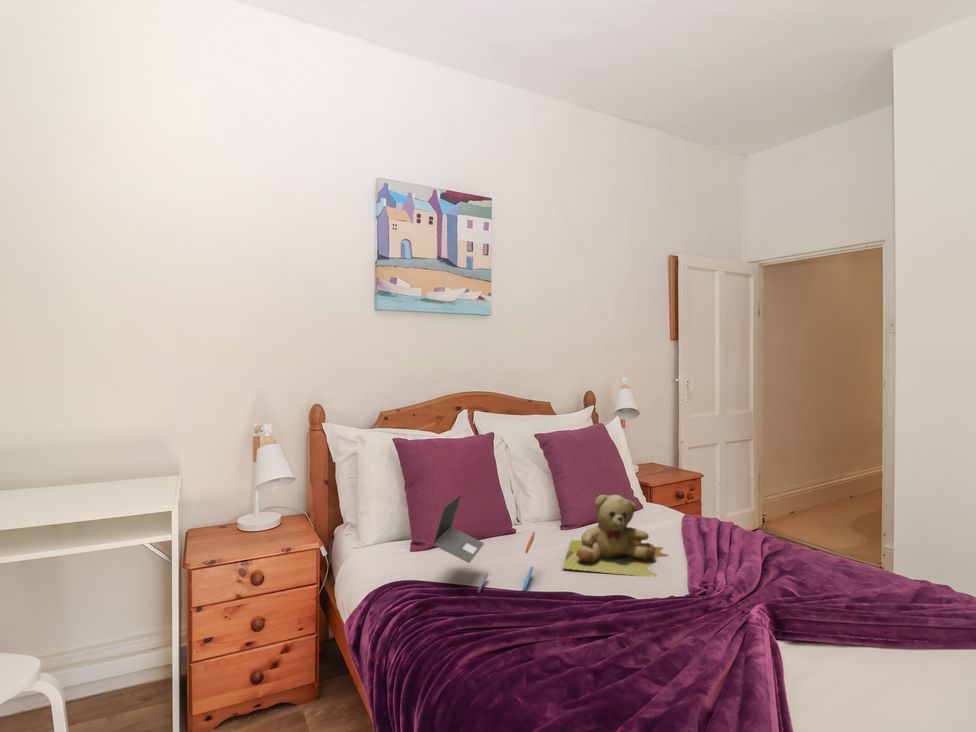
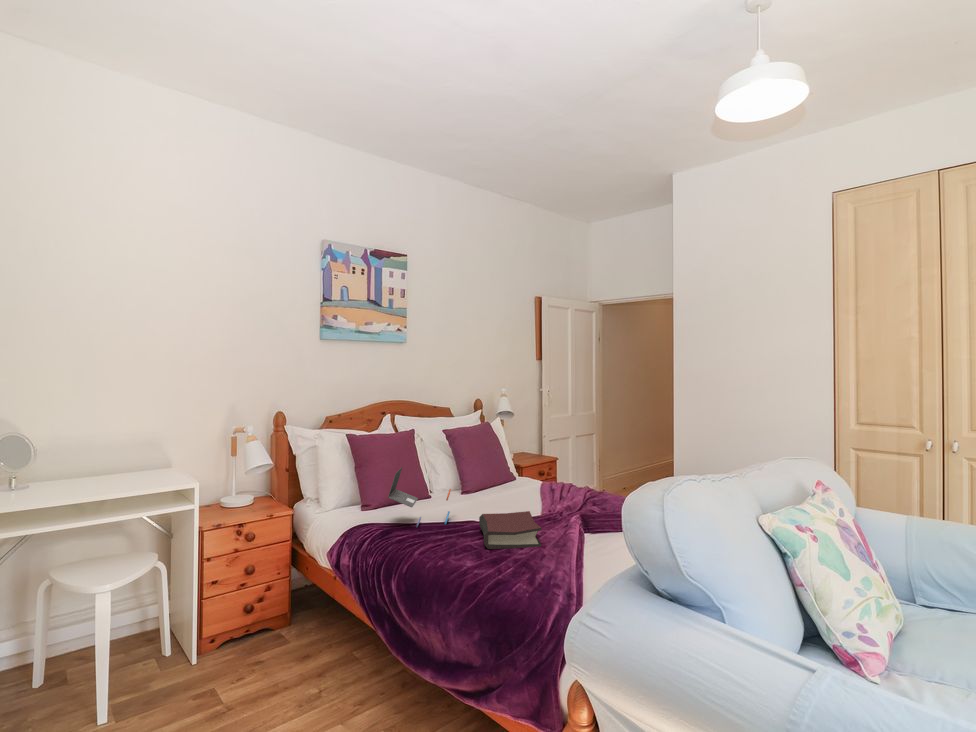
teddy bear: present [563,495,668,577] -> none [468,465,536,513]
hardback book: none [577,584,689,673] -> present [479,511,541,549]

